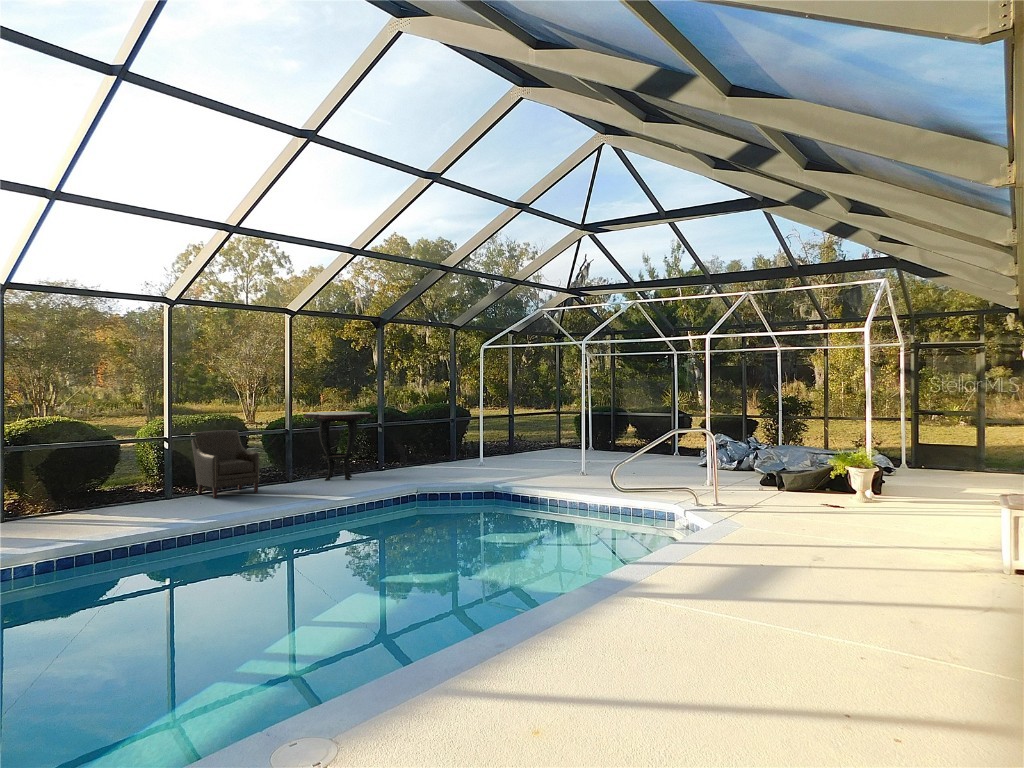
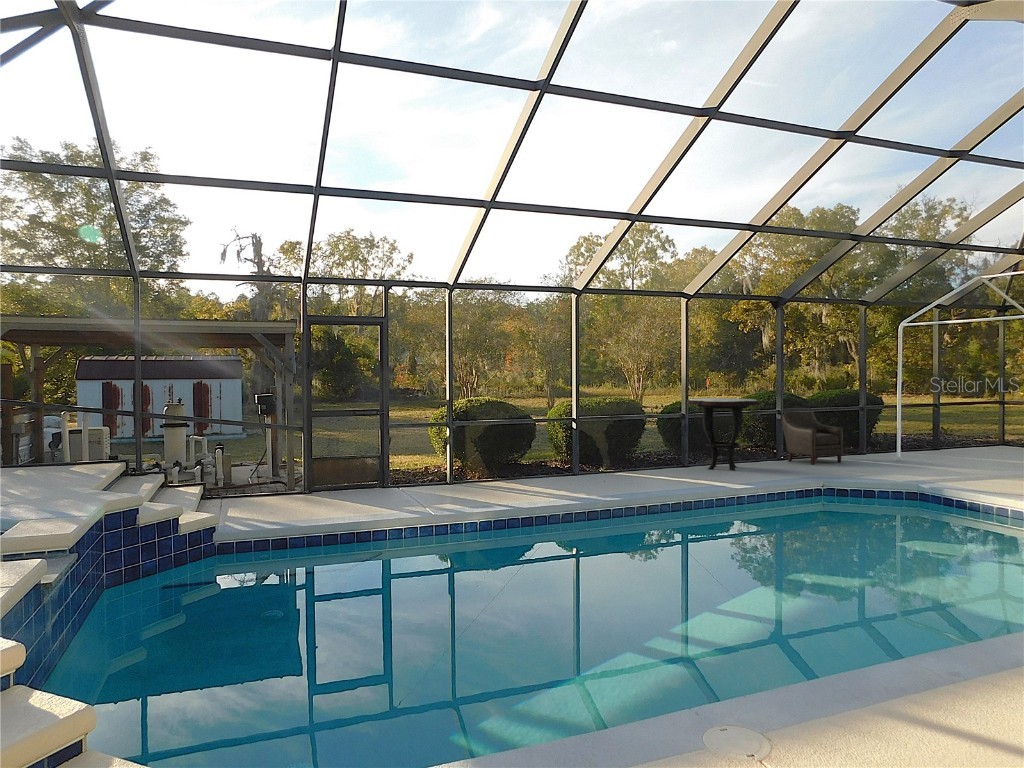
chair: present [191,430,260,498] -> present [782,408,843,465]

